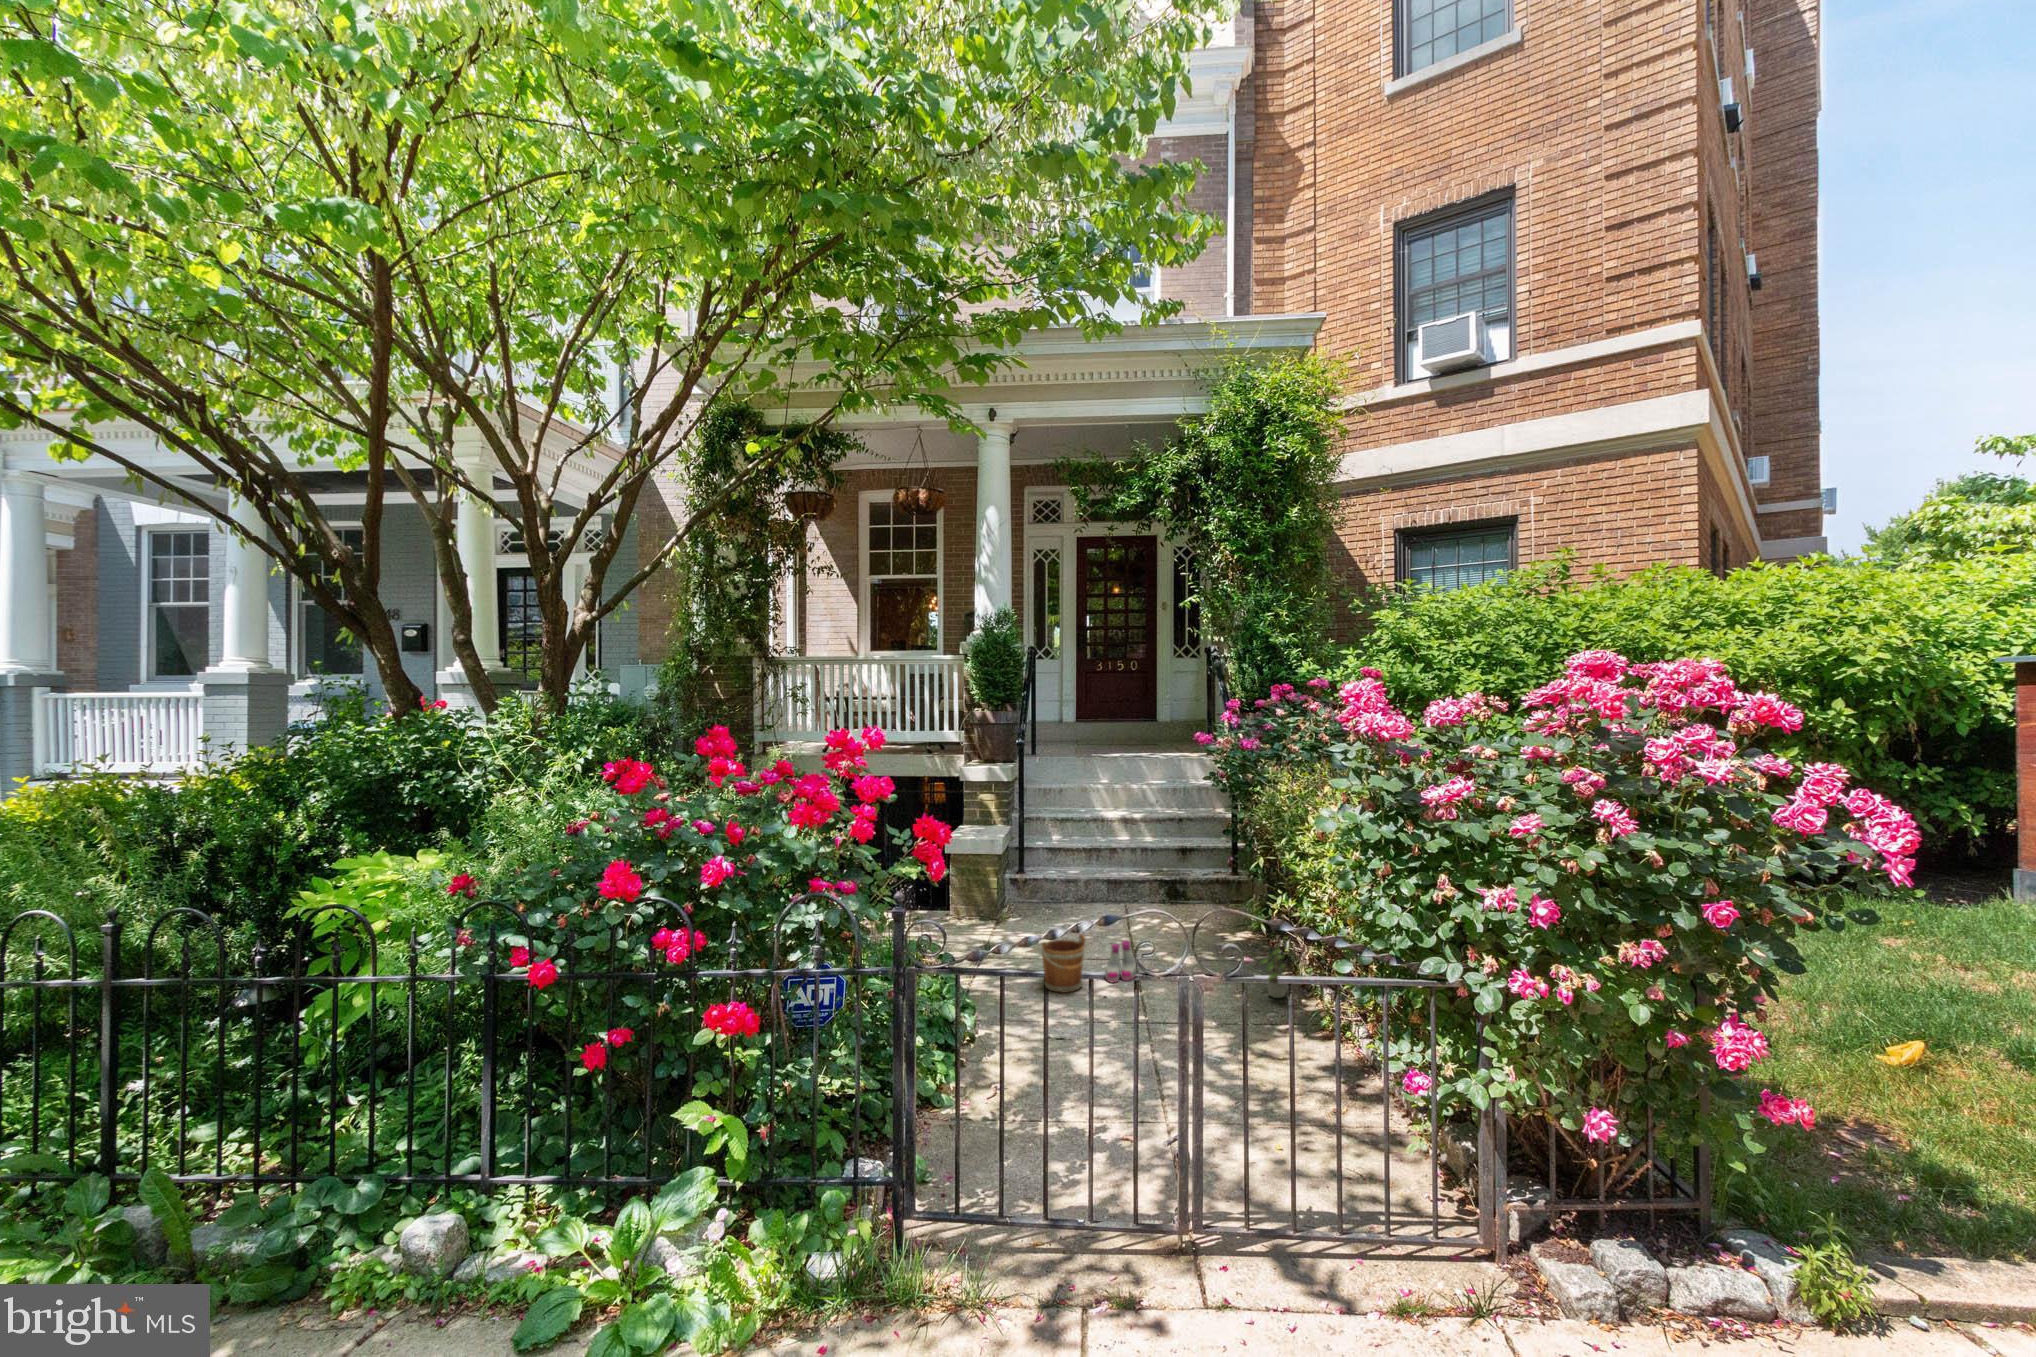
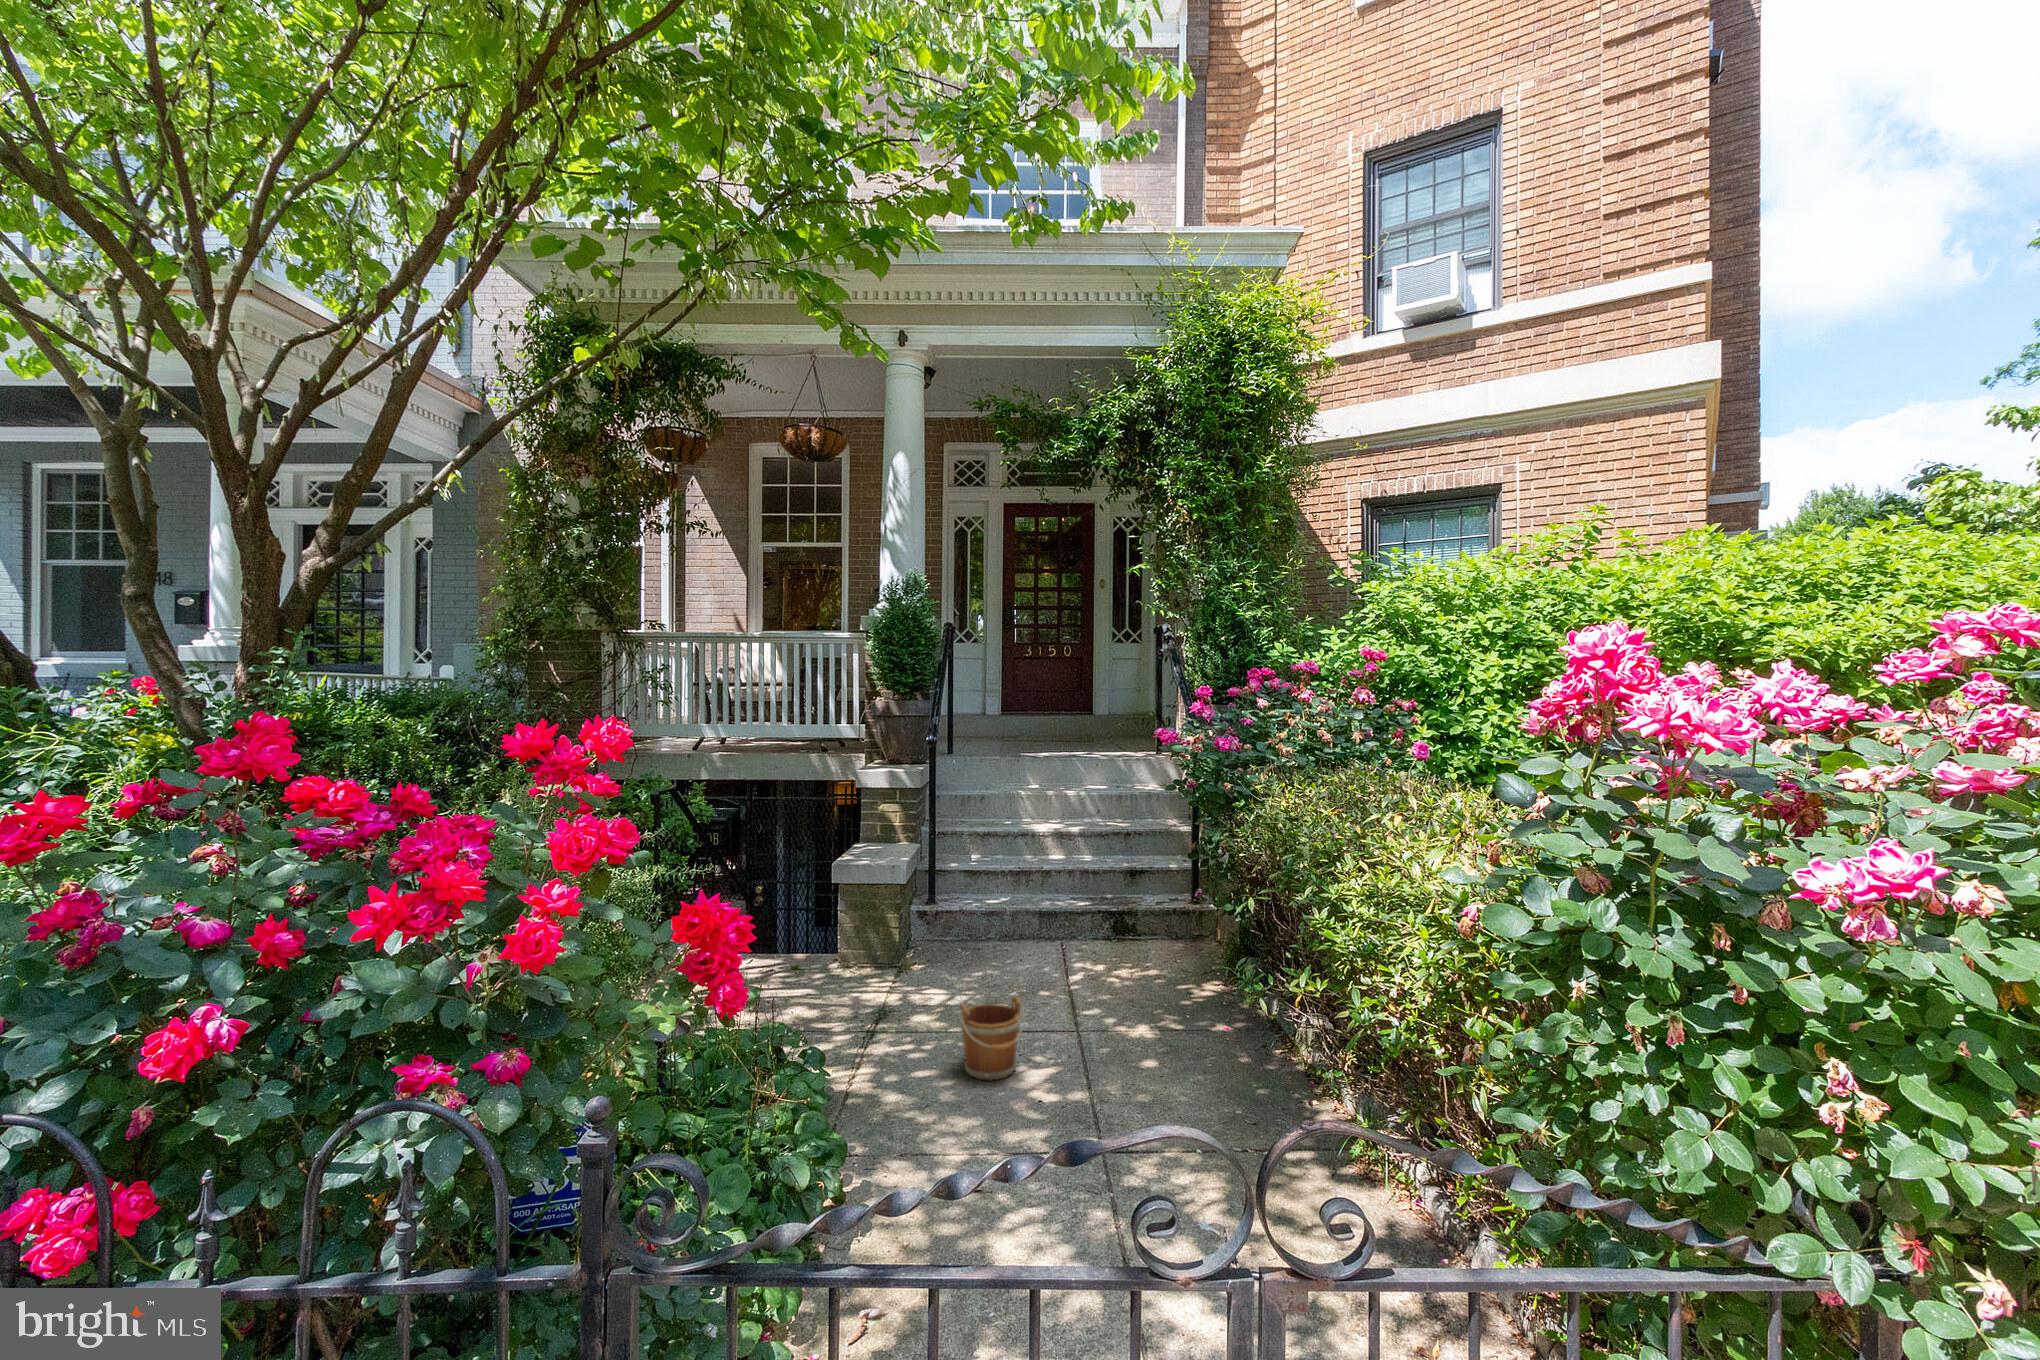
potted plant: present [1259,936,1286,998] -> none [1253,972,1296,1081]
boots: present [1105,940,1136,983] -> none [1045,1001,1088,1062]

